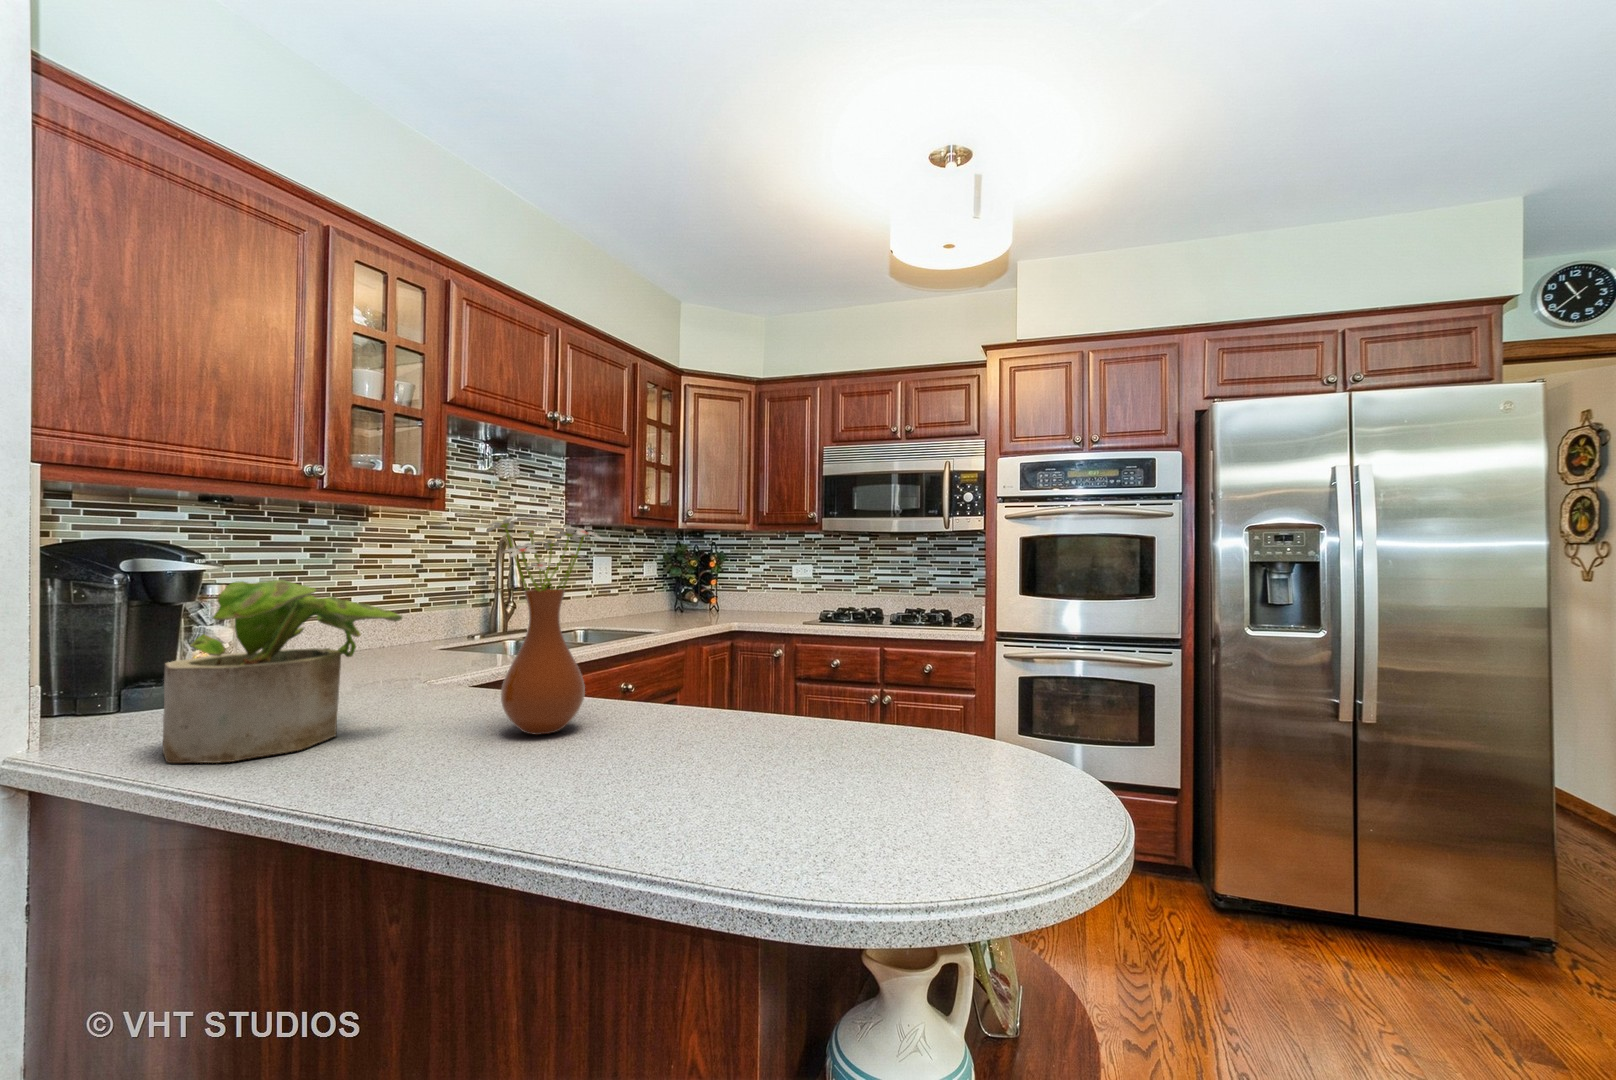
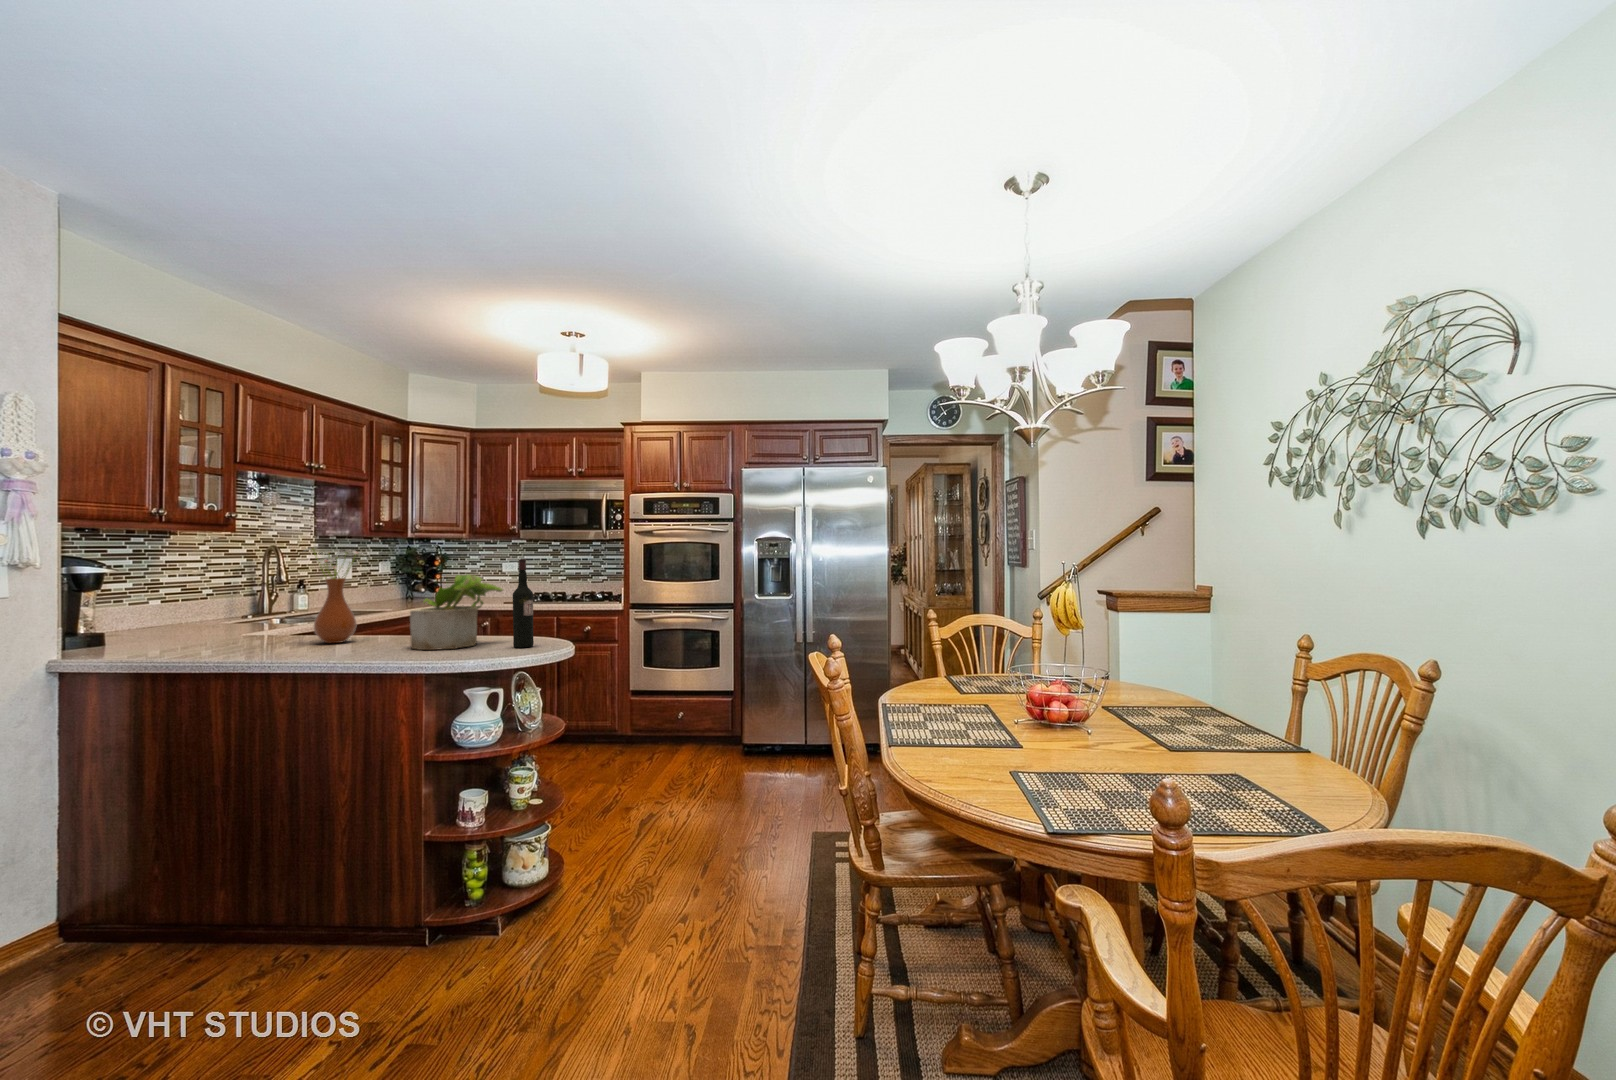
wine bottle: none [970,546,1032,822] -> present [513,559,534,647]
potted plant: present [163,580,402,763] -> present [410,574,503,650]

